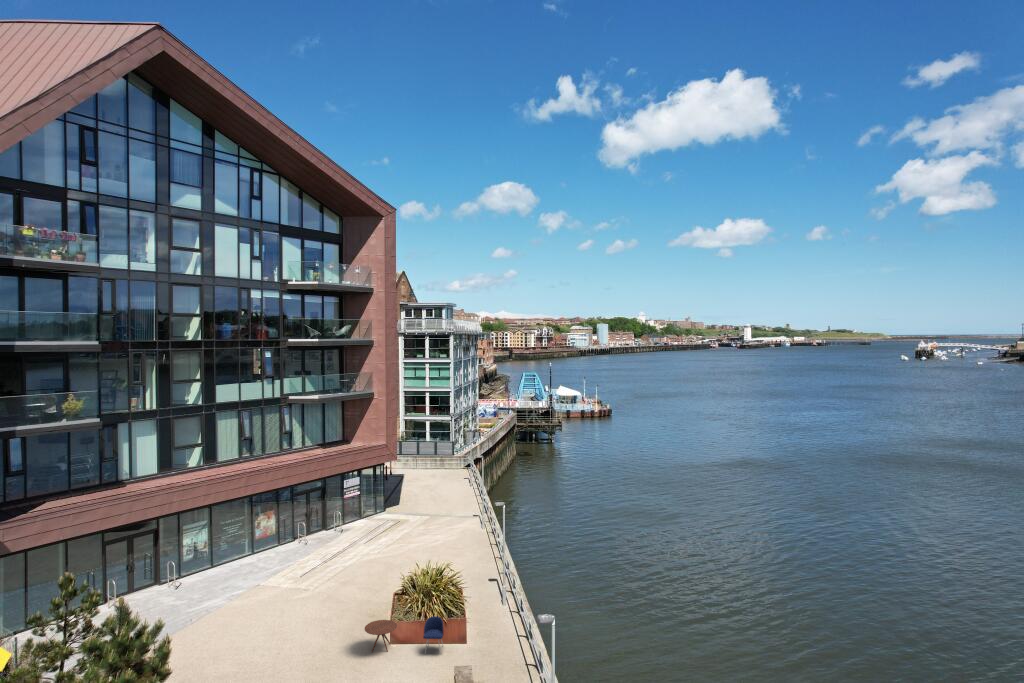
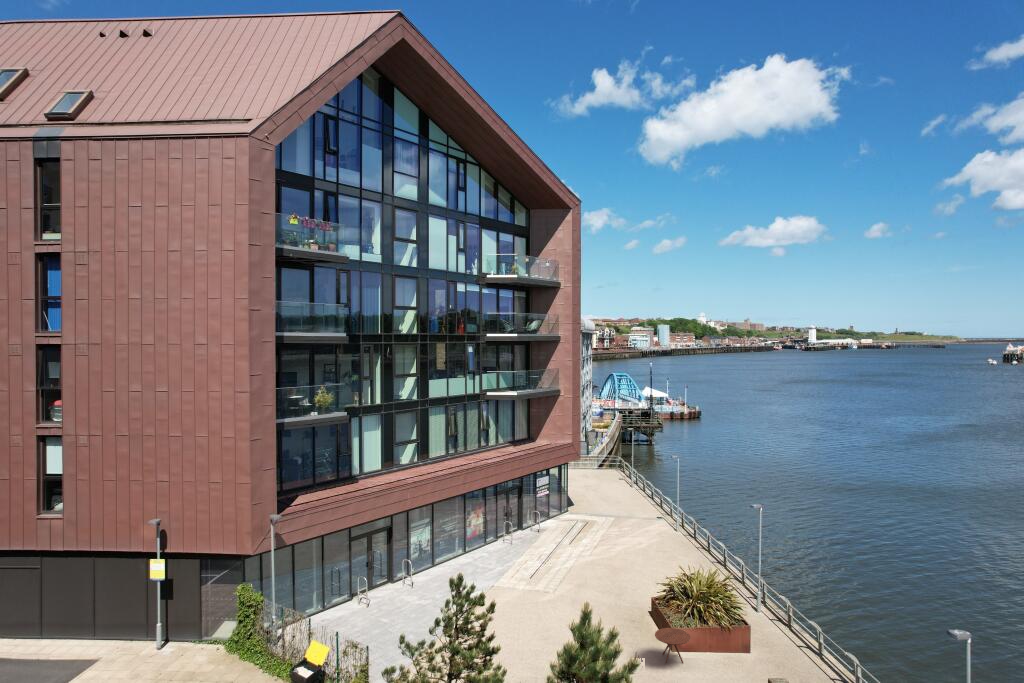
chair: present [423,616,444,650] -> none [723,626,746,669]

